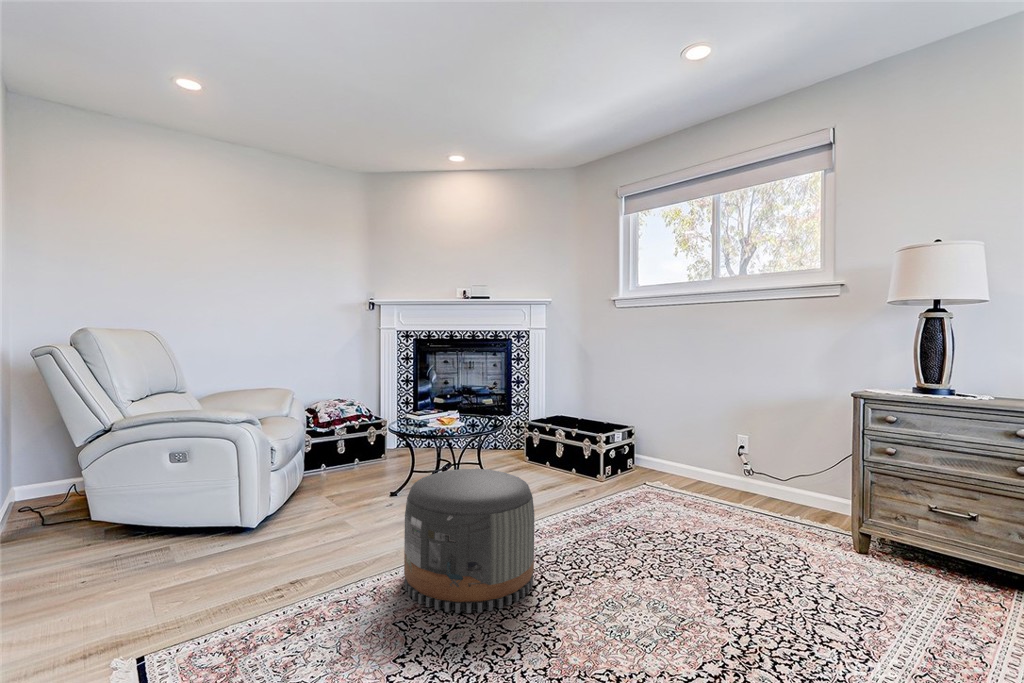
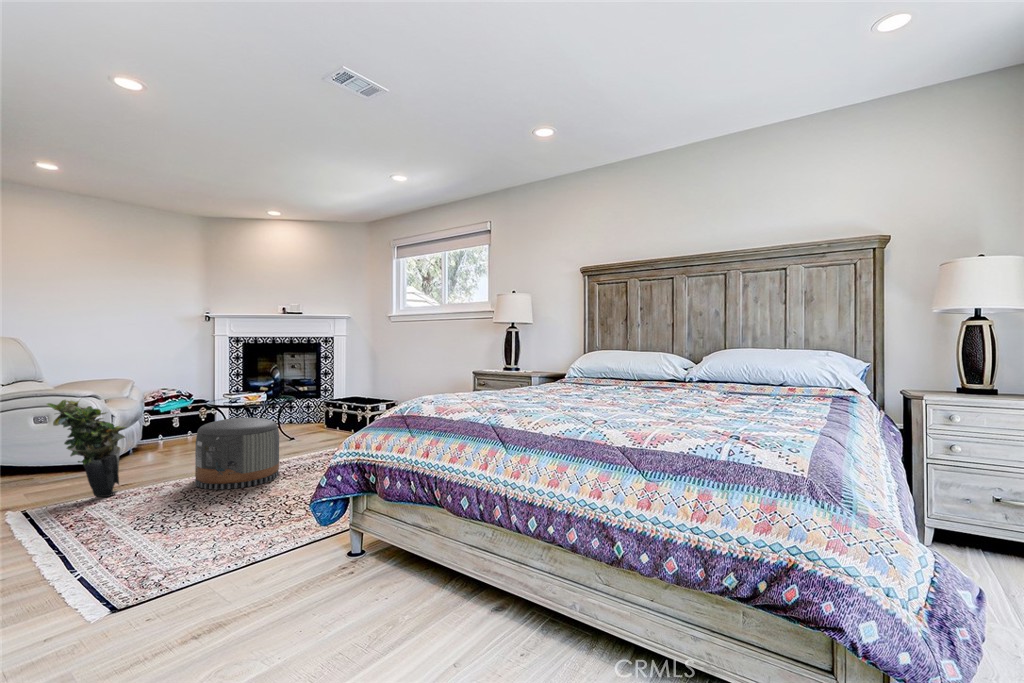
potted plant: none [183,433,303,615] -> present [47,400,126,497]

